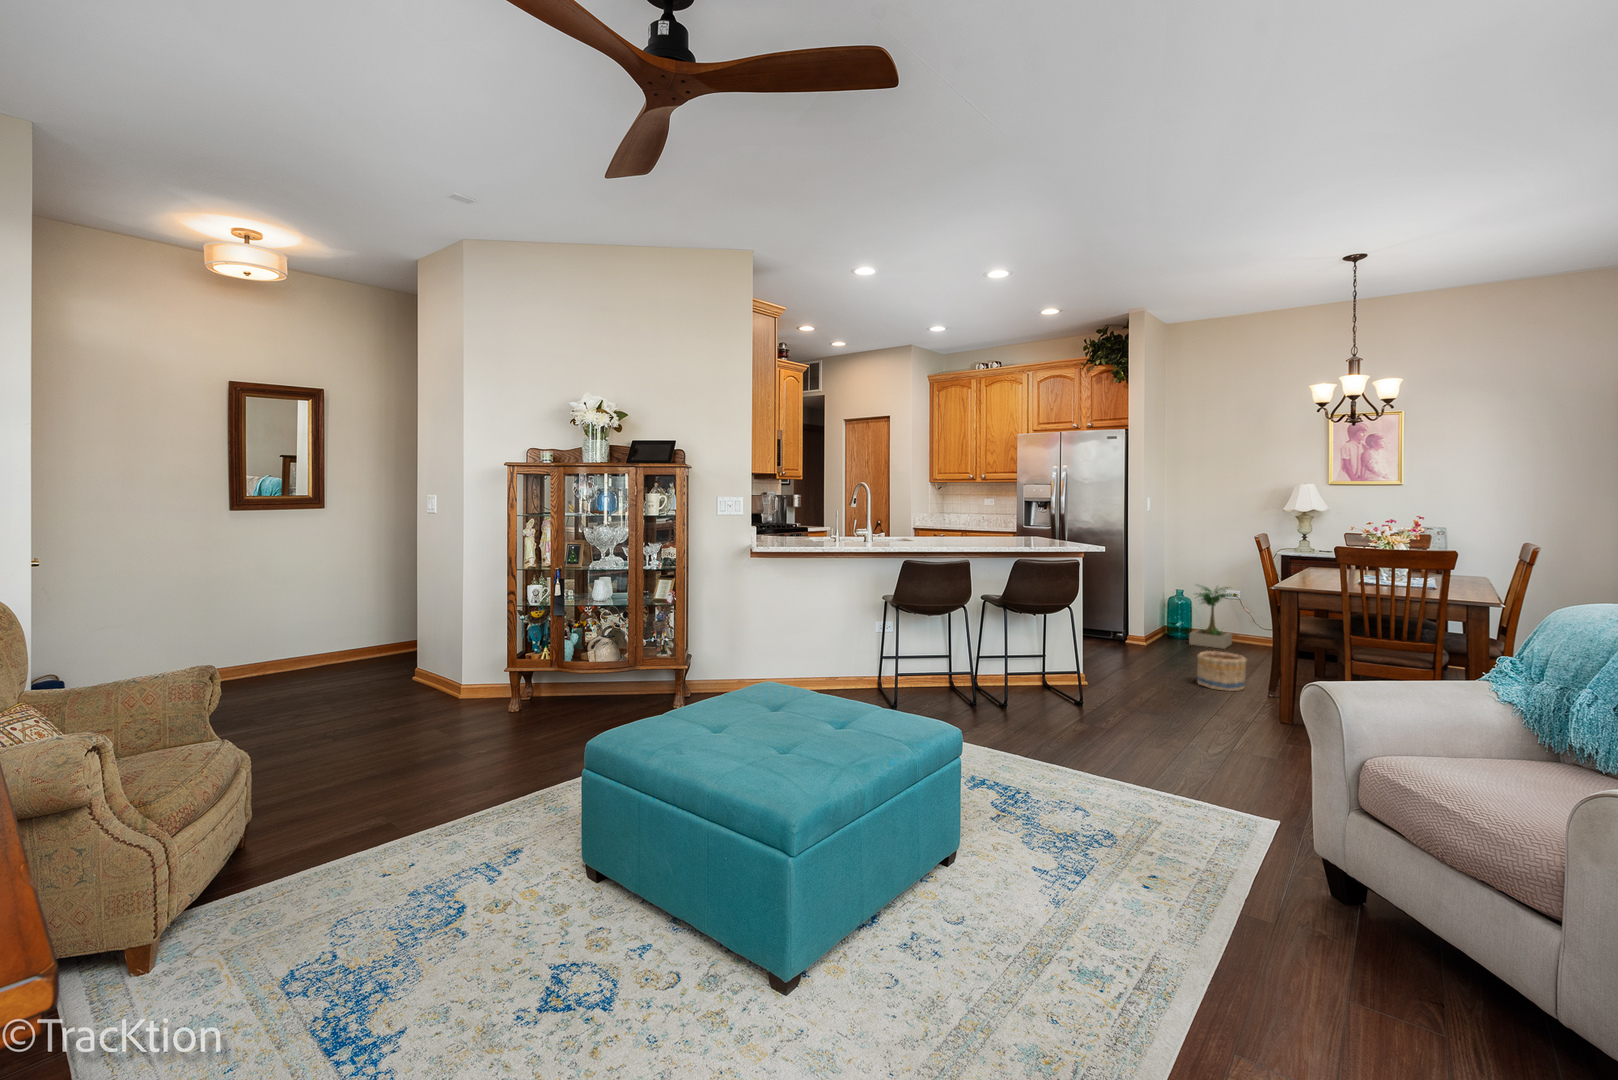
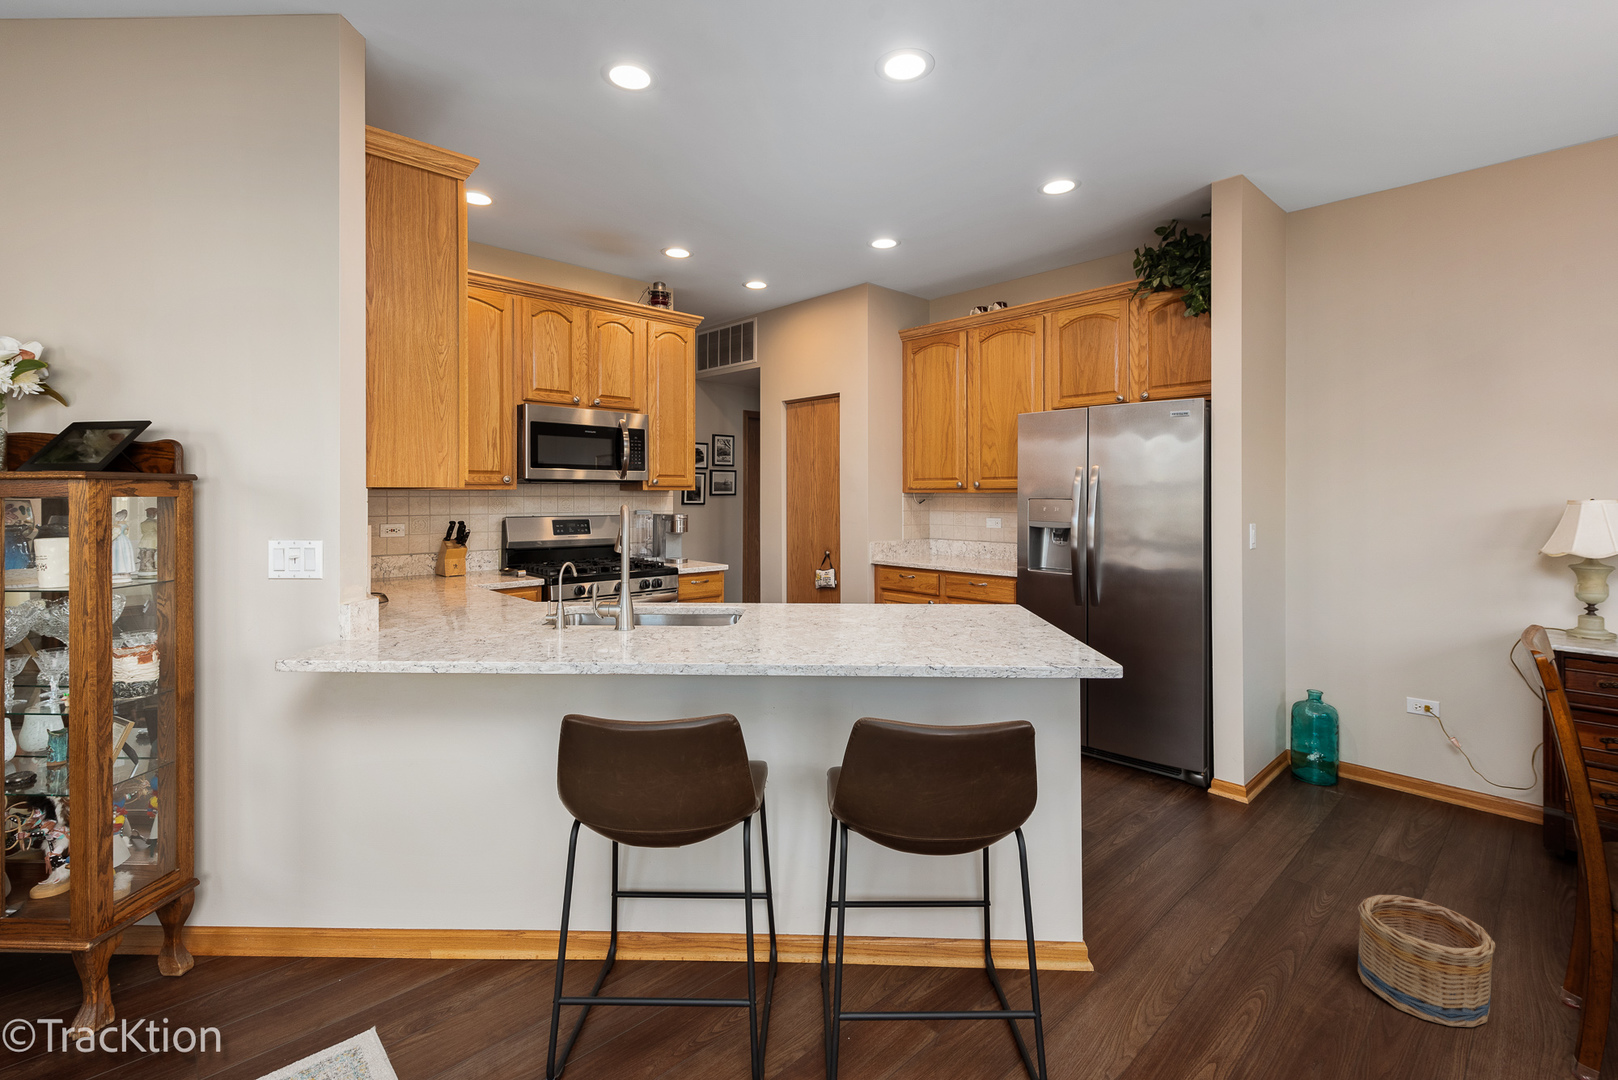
potted plant: present [1189,586,1237,649] -> none [1334,685,1447,822]

